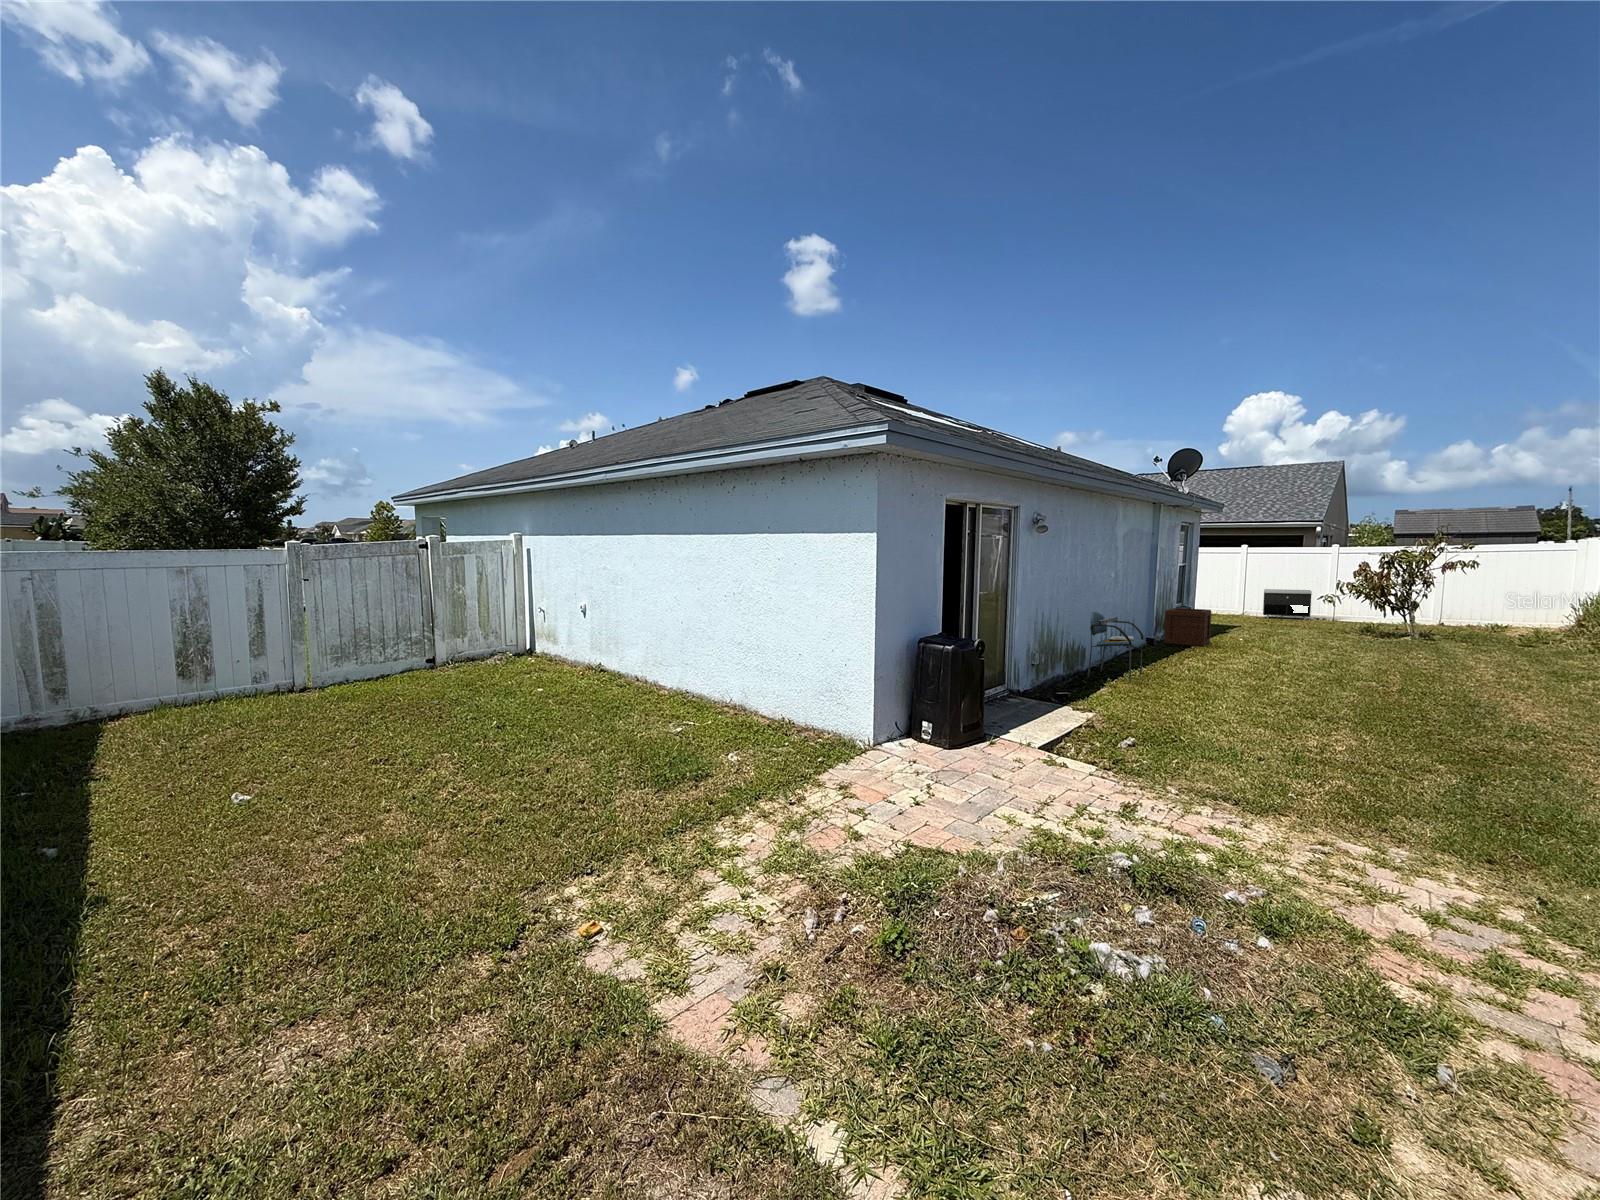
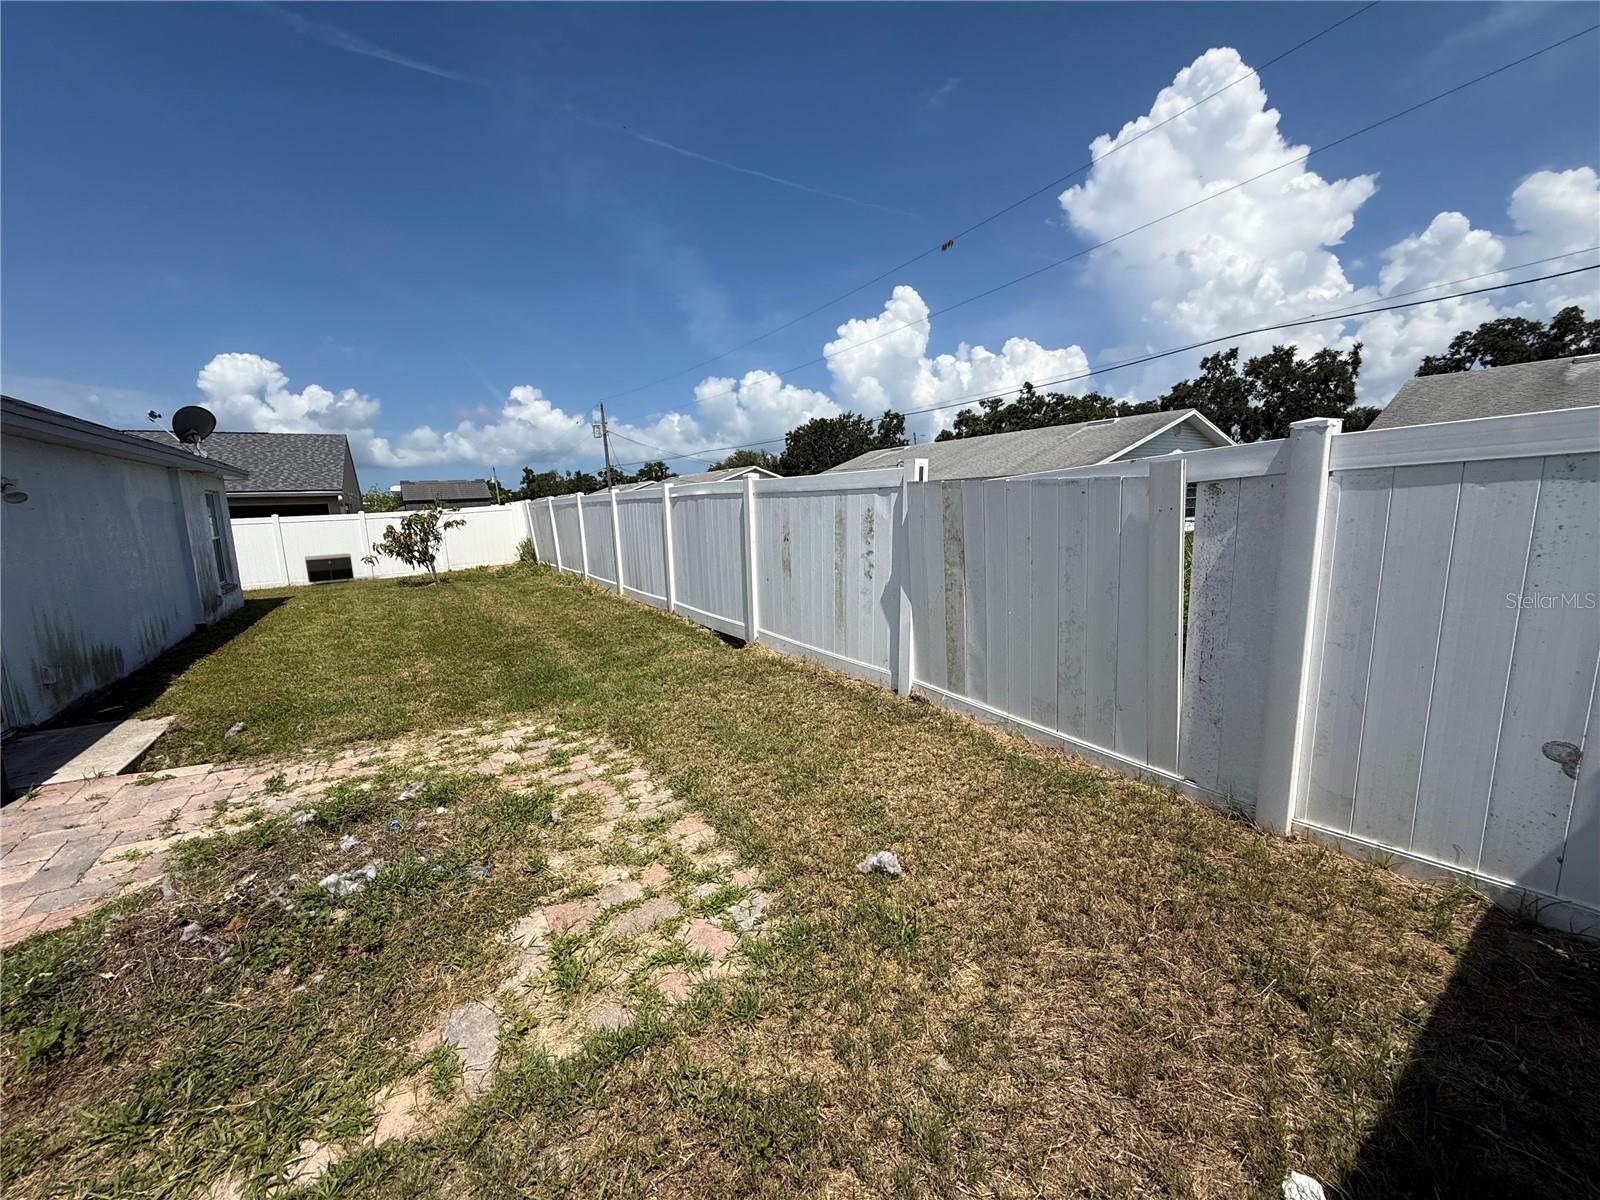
wooden crate: present [1164,608,1211,646] -> none [207,582,268,627]
chair: present [1088,612,1147,682] -> none [112,600,207,684]

